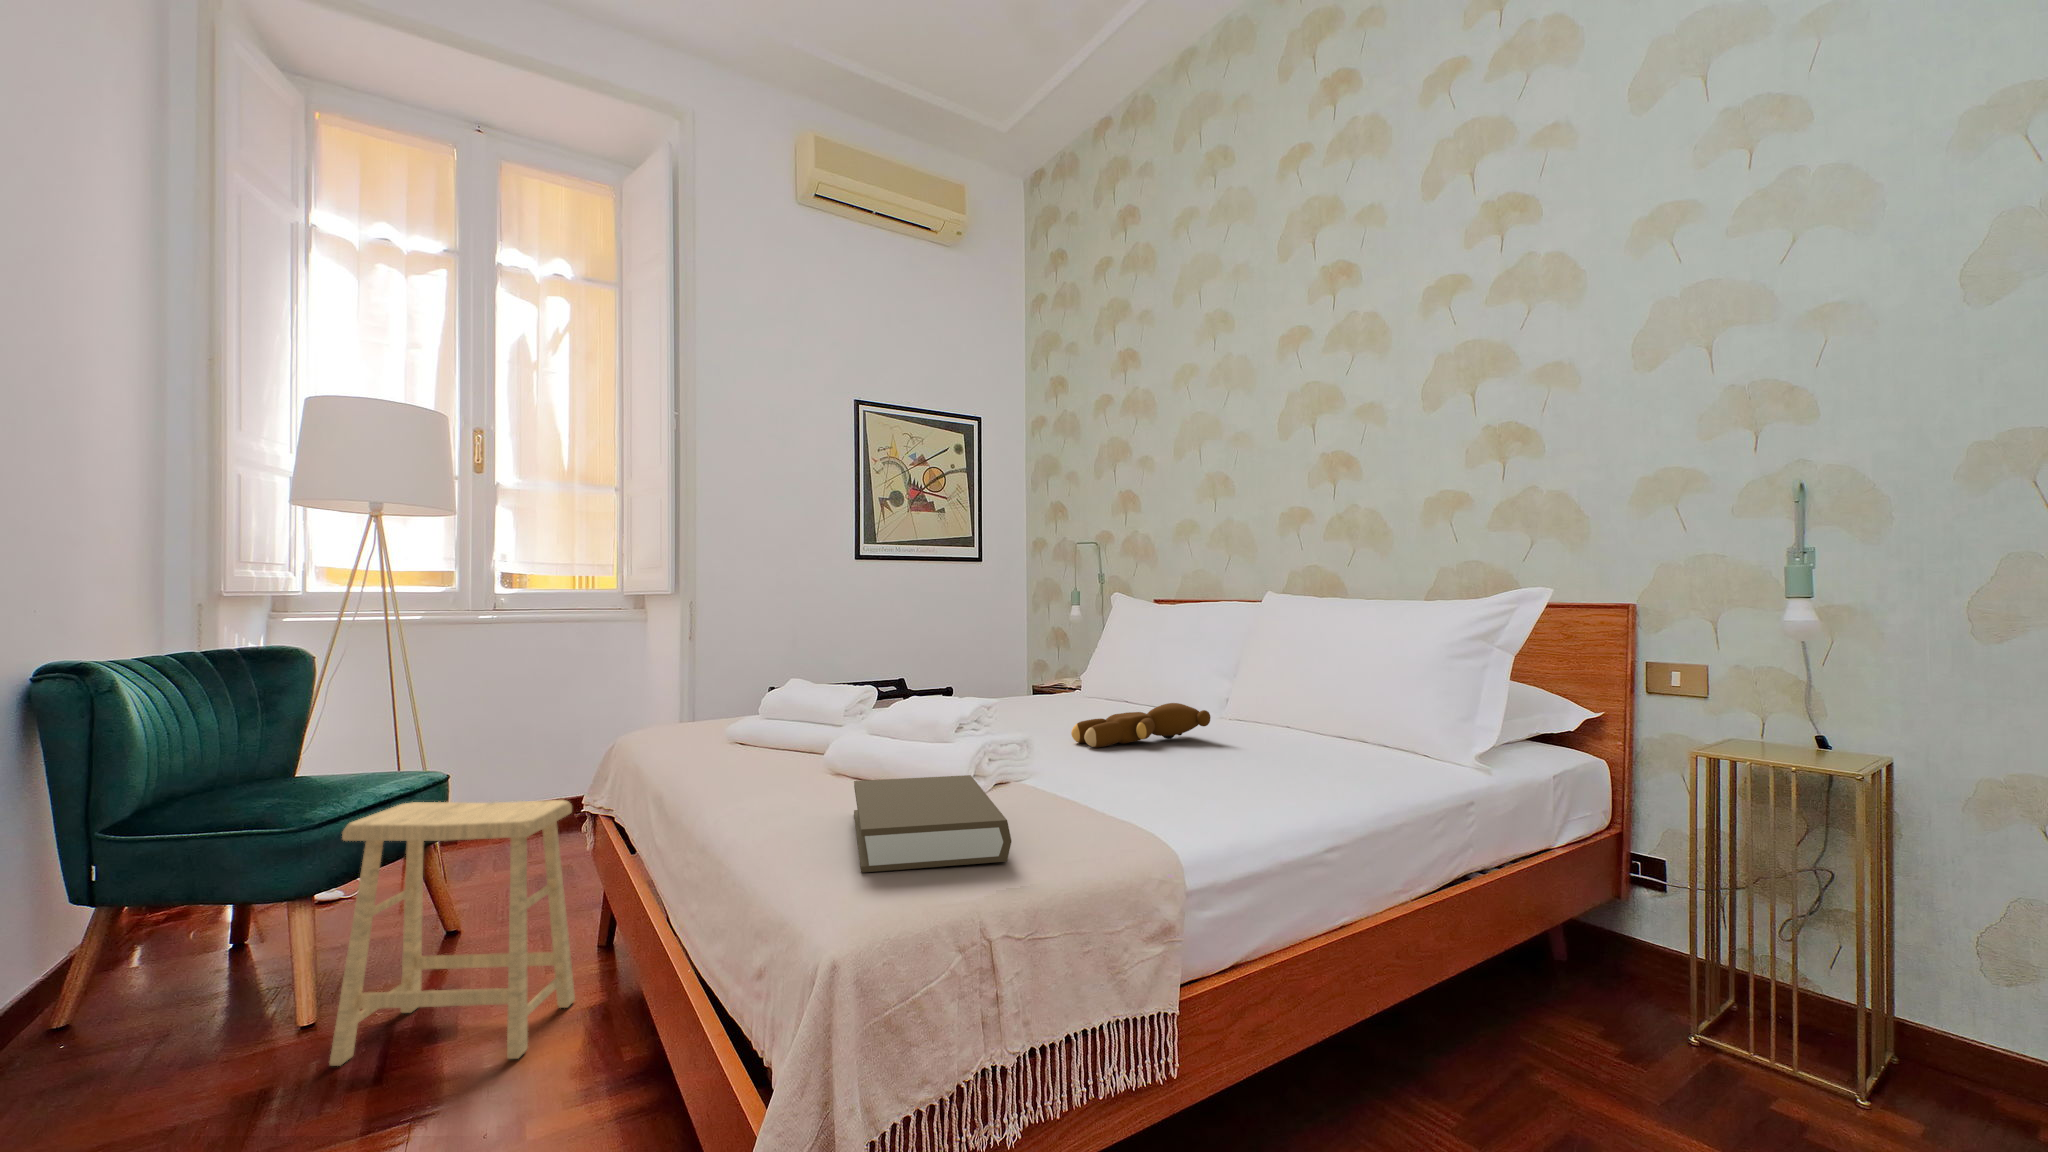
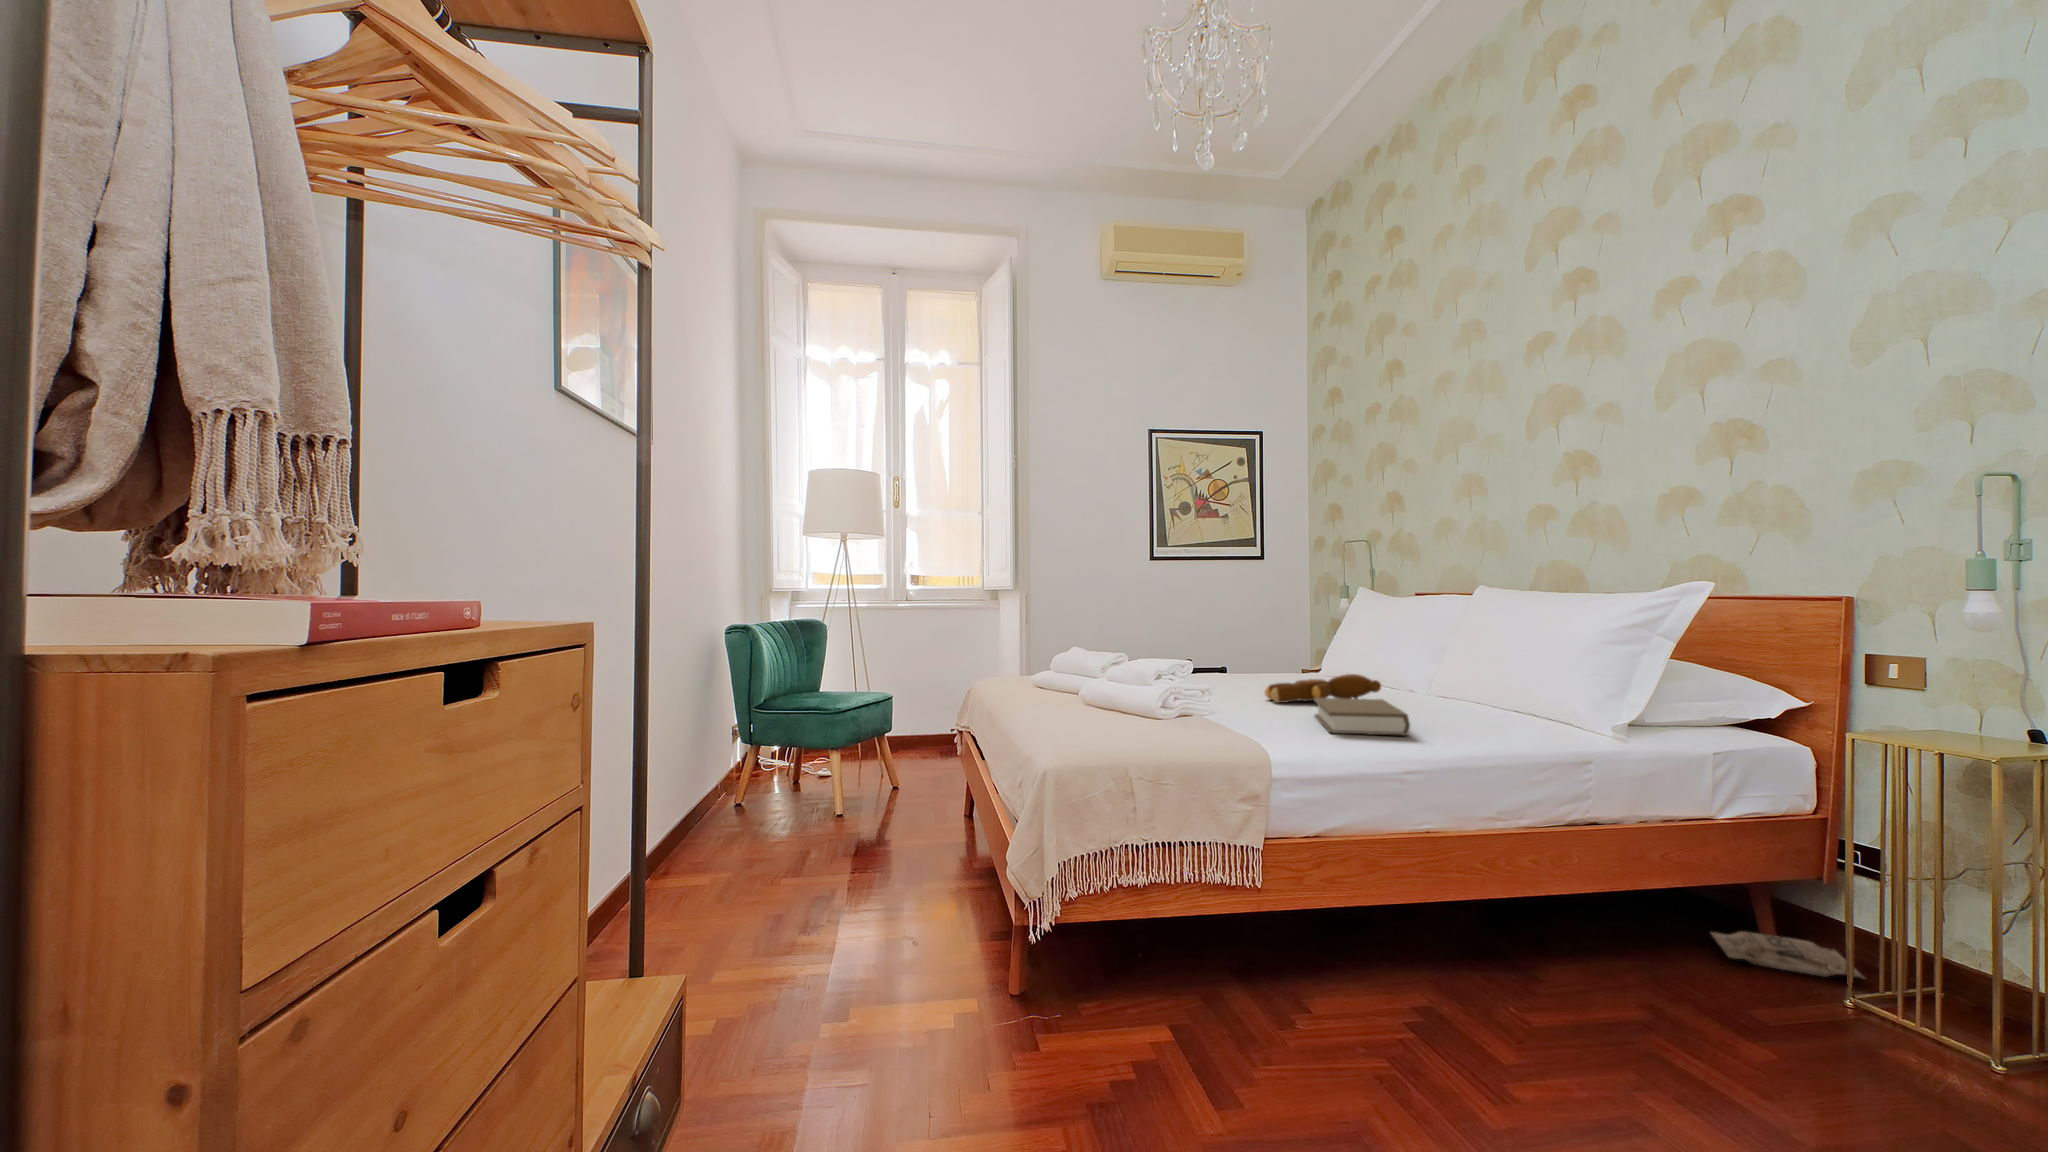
book: present [854,775,1011,872] -> present [1314,698,1410,736]
footstool: present [329,800,575,1066] -> none [837,711,952,855]
bag: none [1564,979,1733,1023] -> present [1711,932,1864,978]

